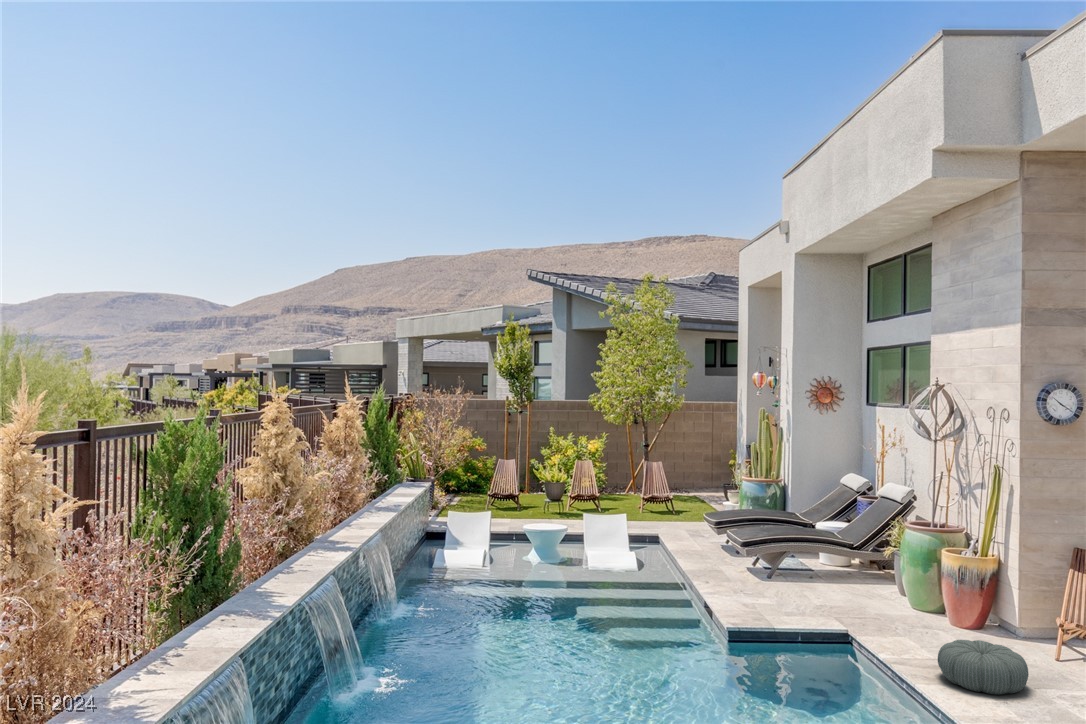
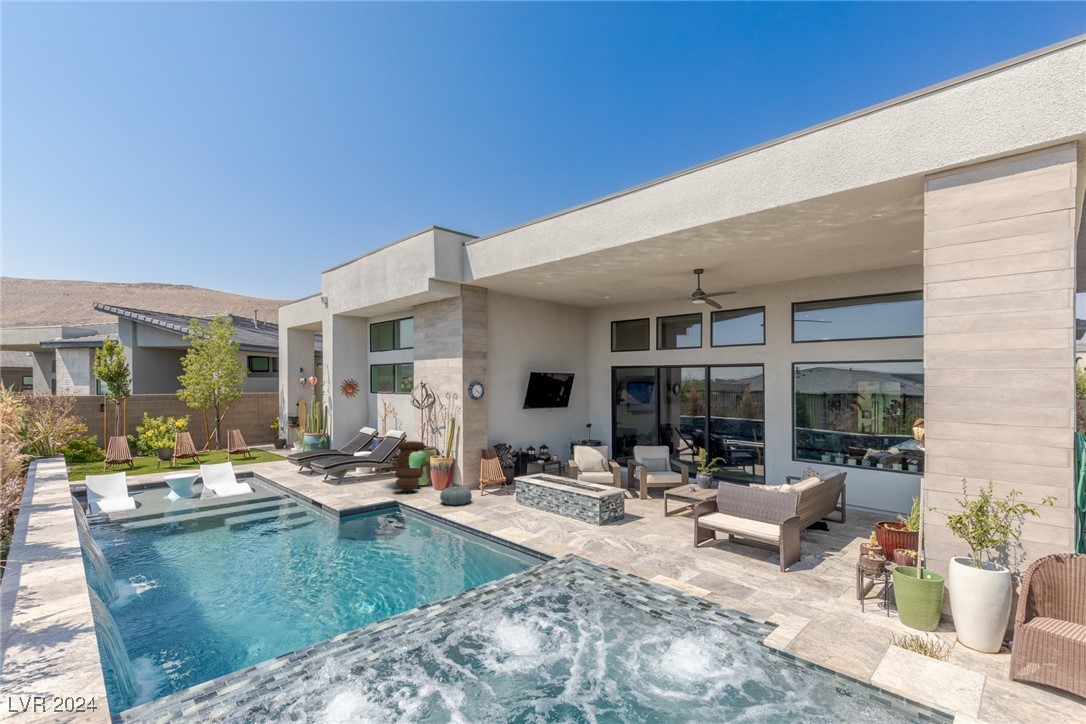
lounge chair: none [853,511,942,634] -> present [392,441,428,494]

